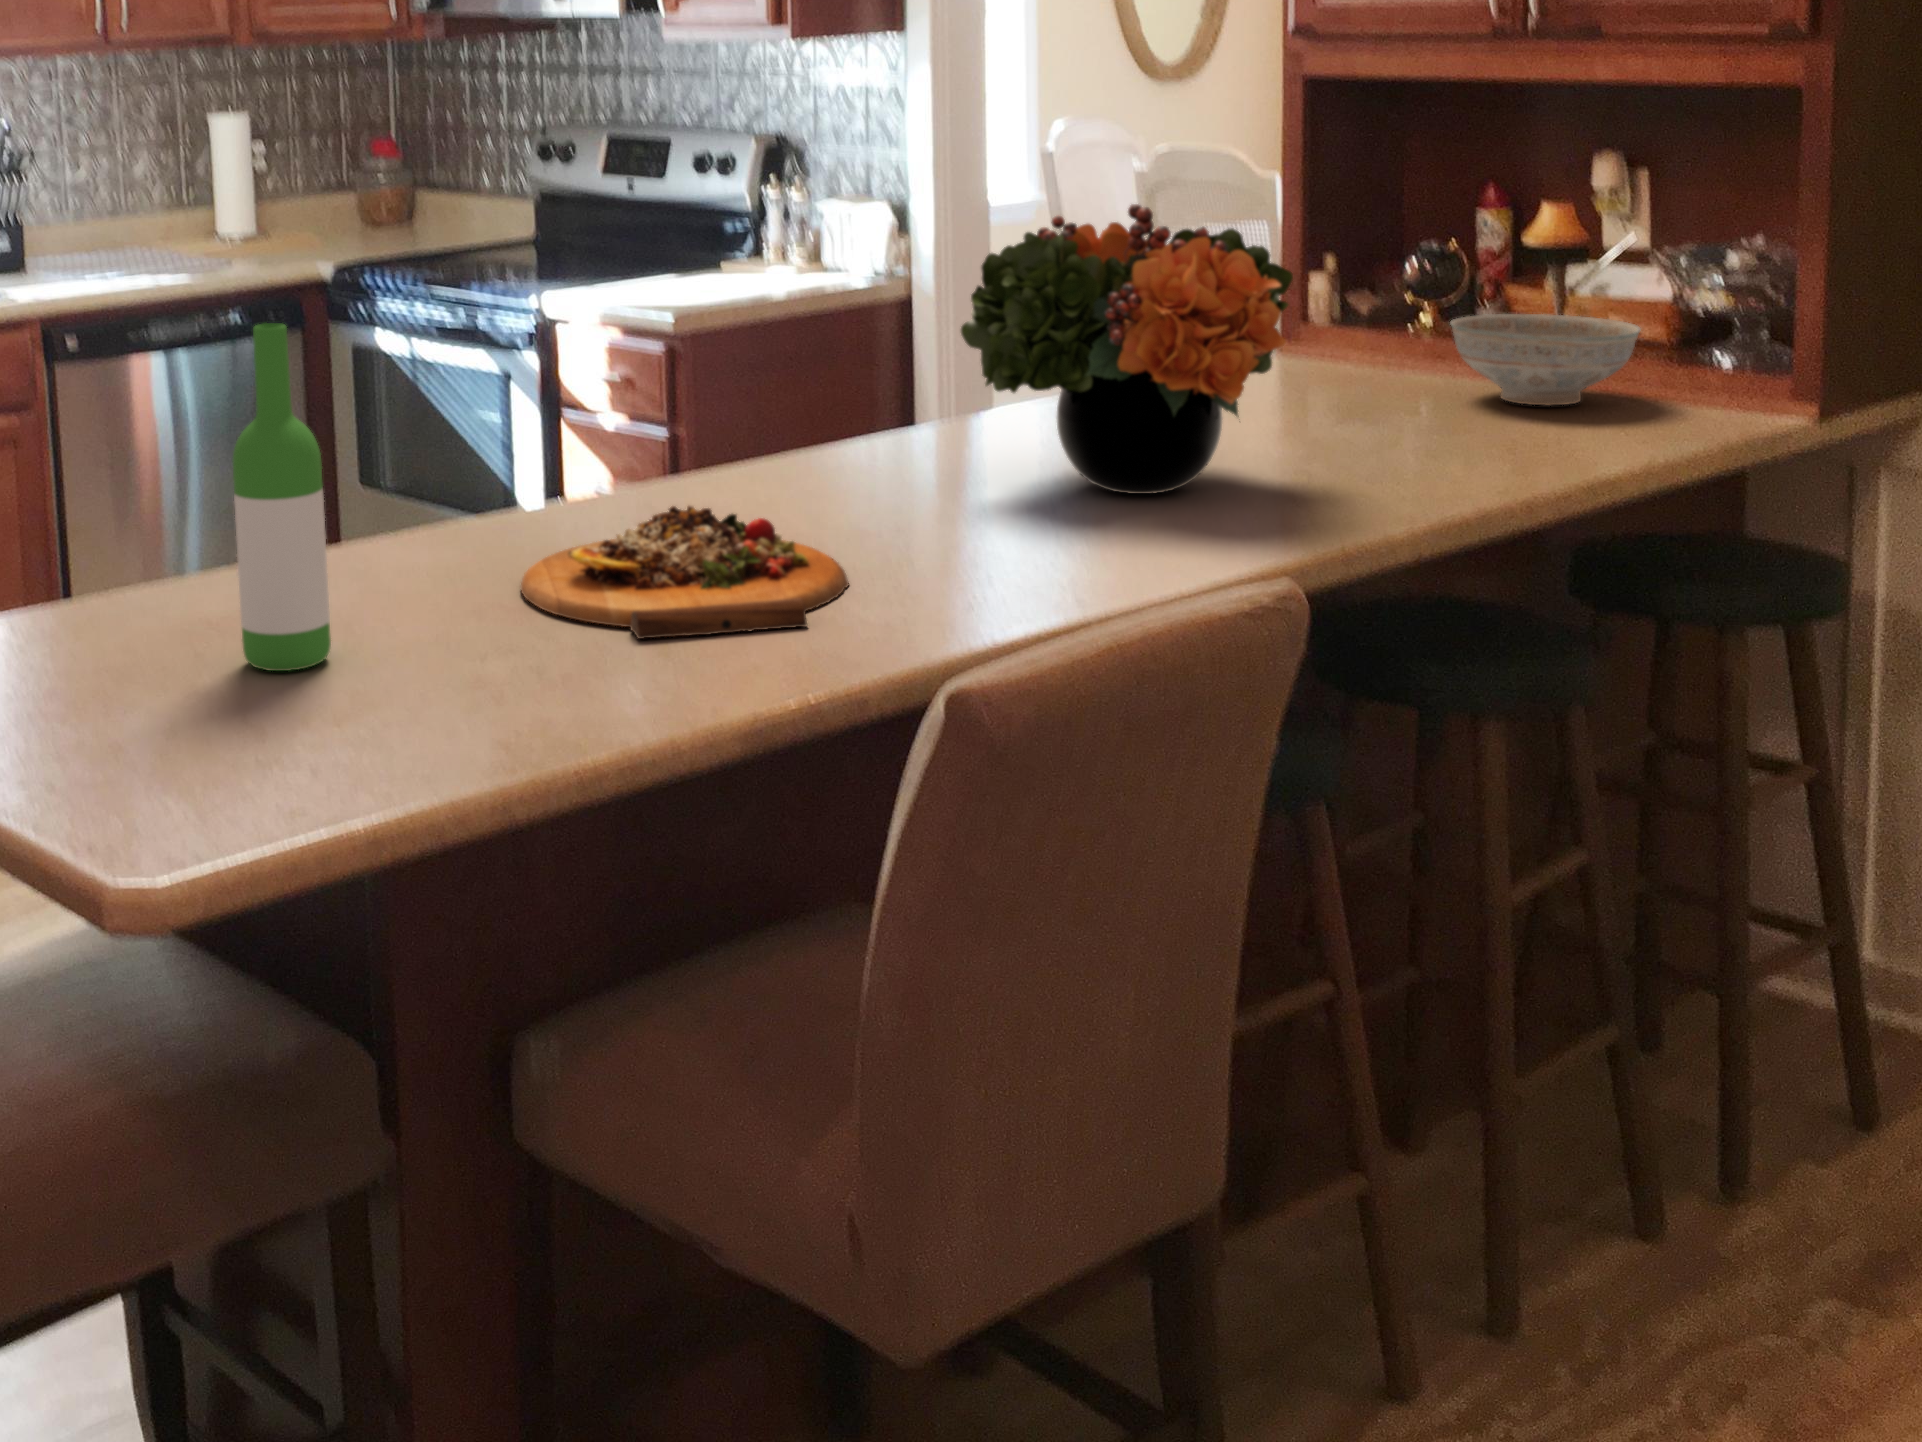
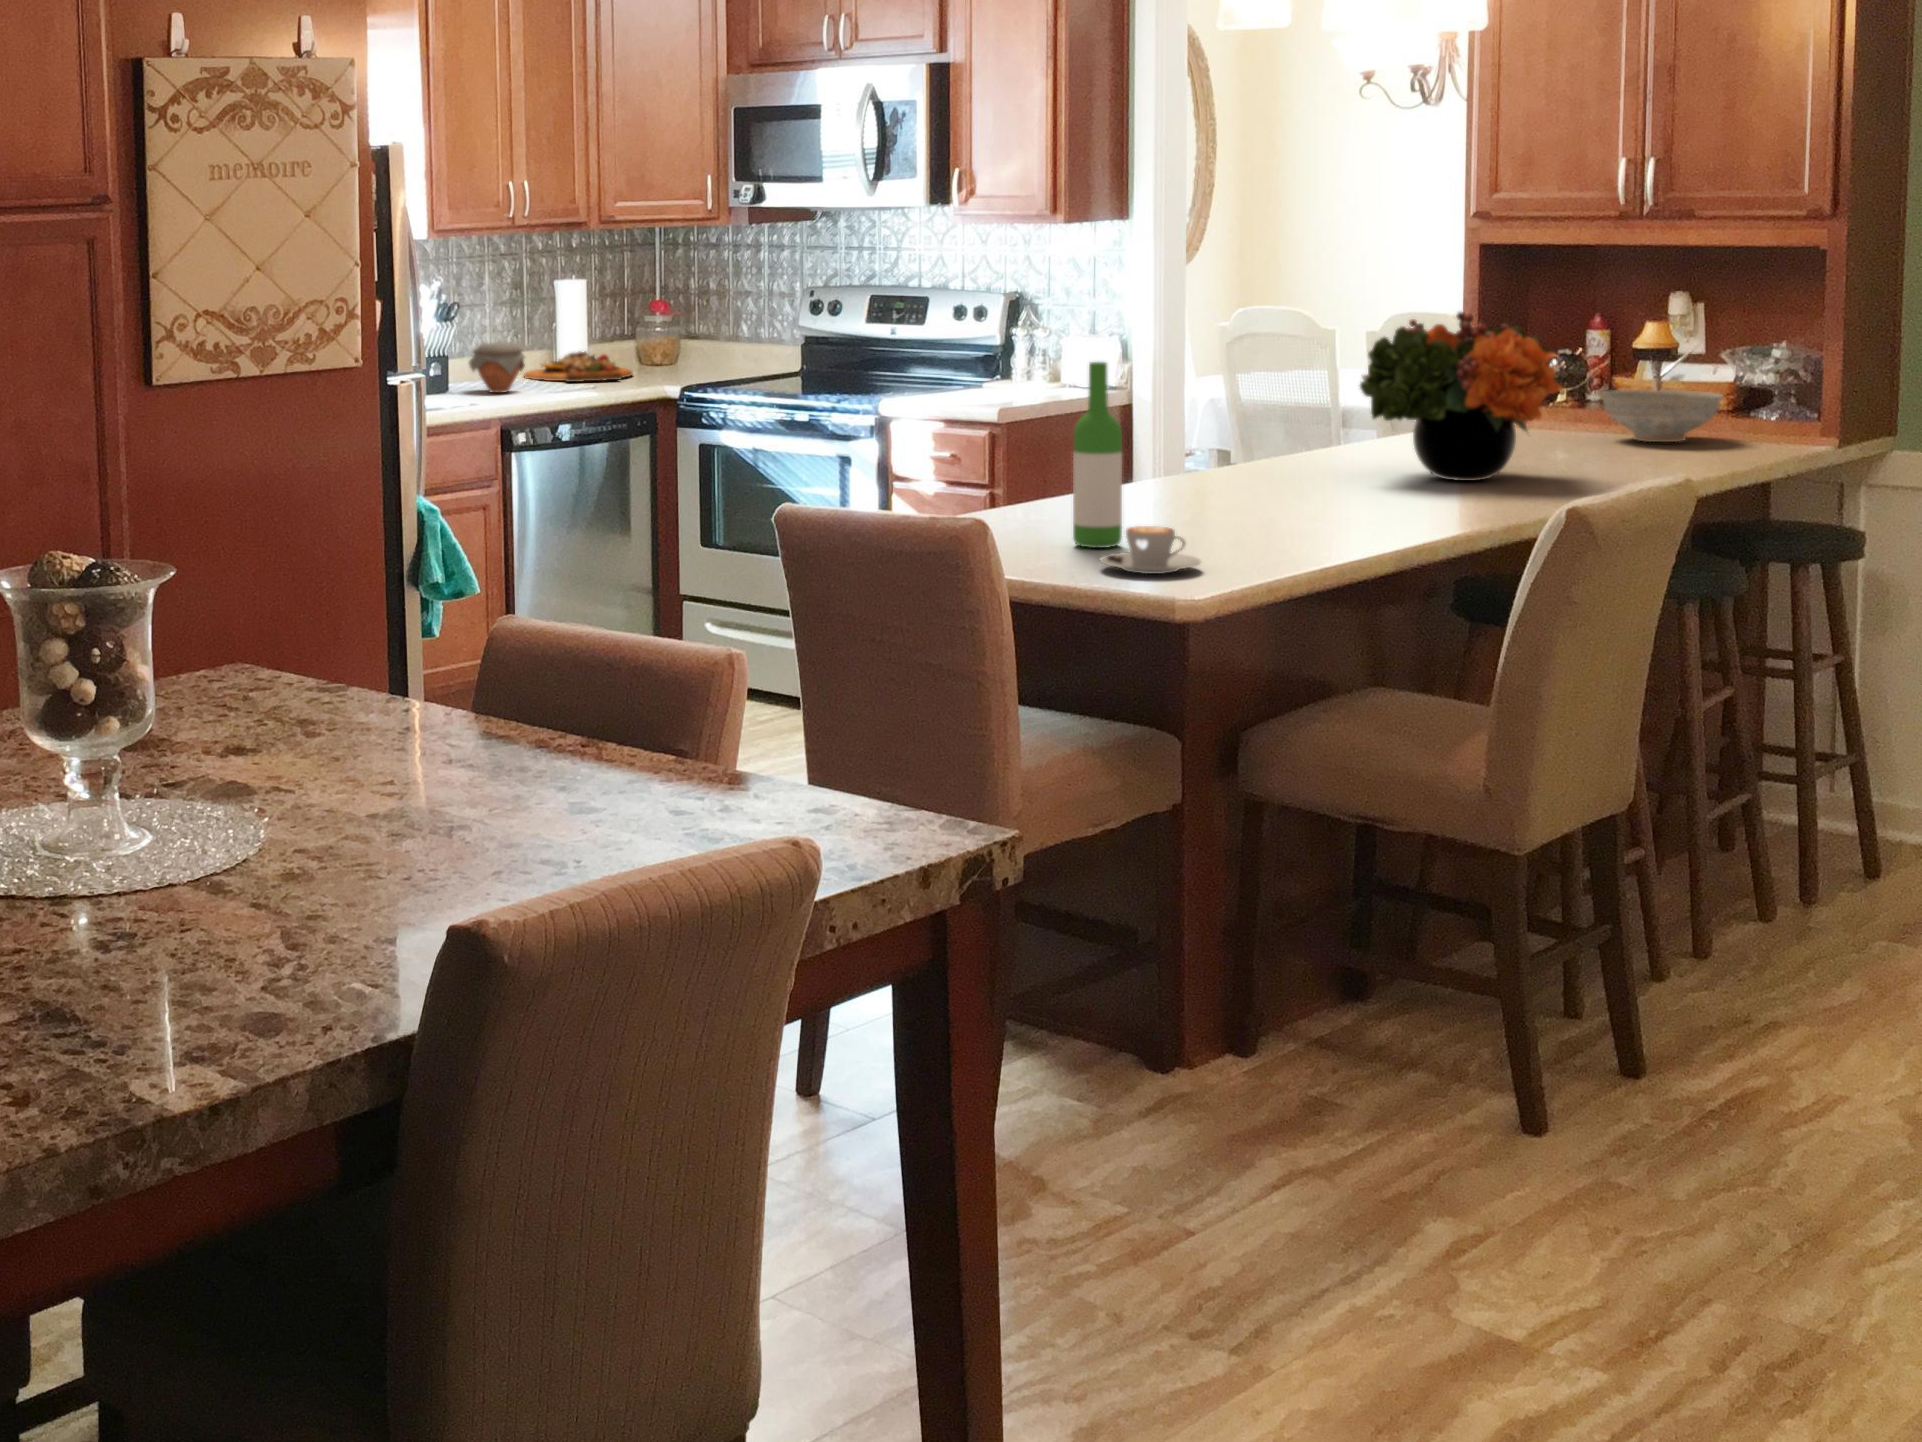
jar: none [33,200,114,271] -> present [469,342,525,393]
cutting board: present [521,506,849,639] -> present [524,352,633,382]
coffee cup: none [159,660,352,767] -> present [1100,526,1201,574]

